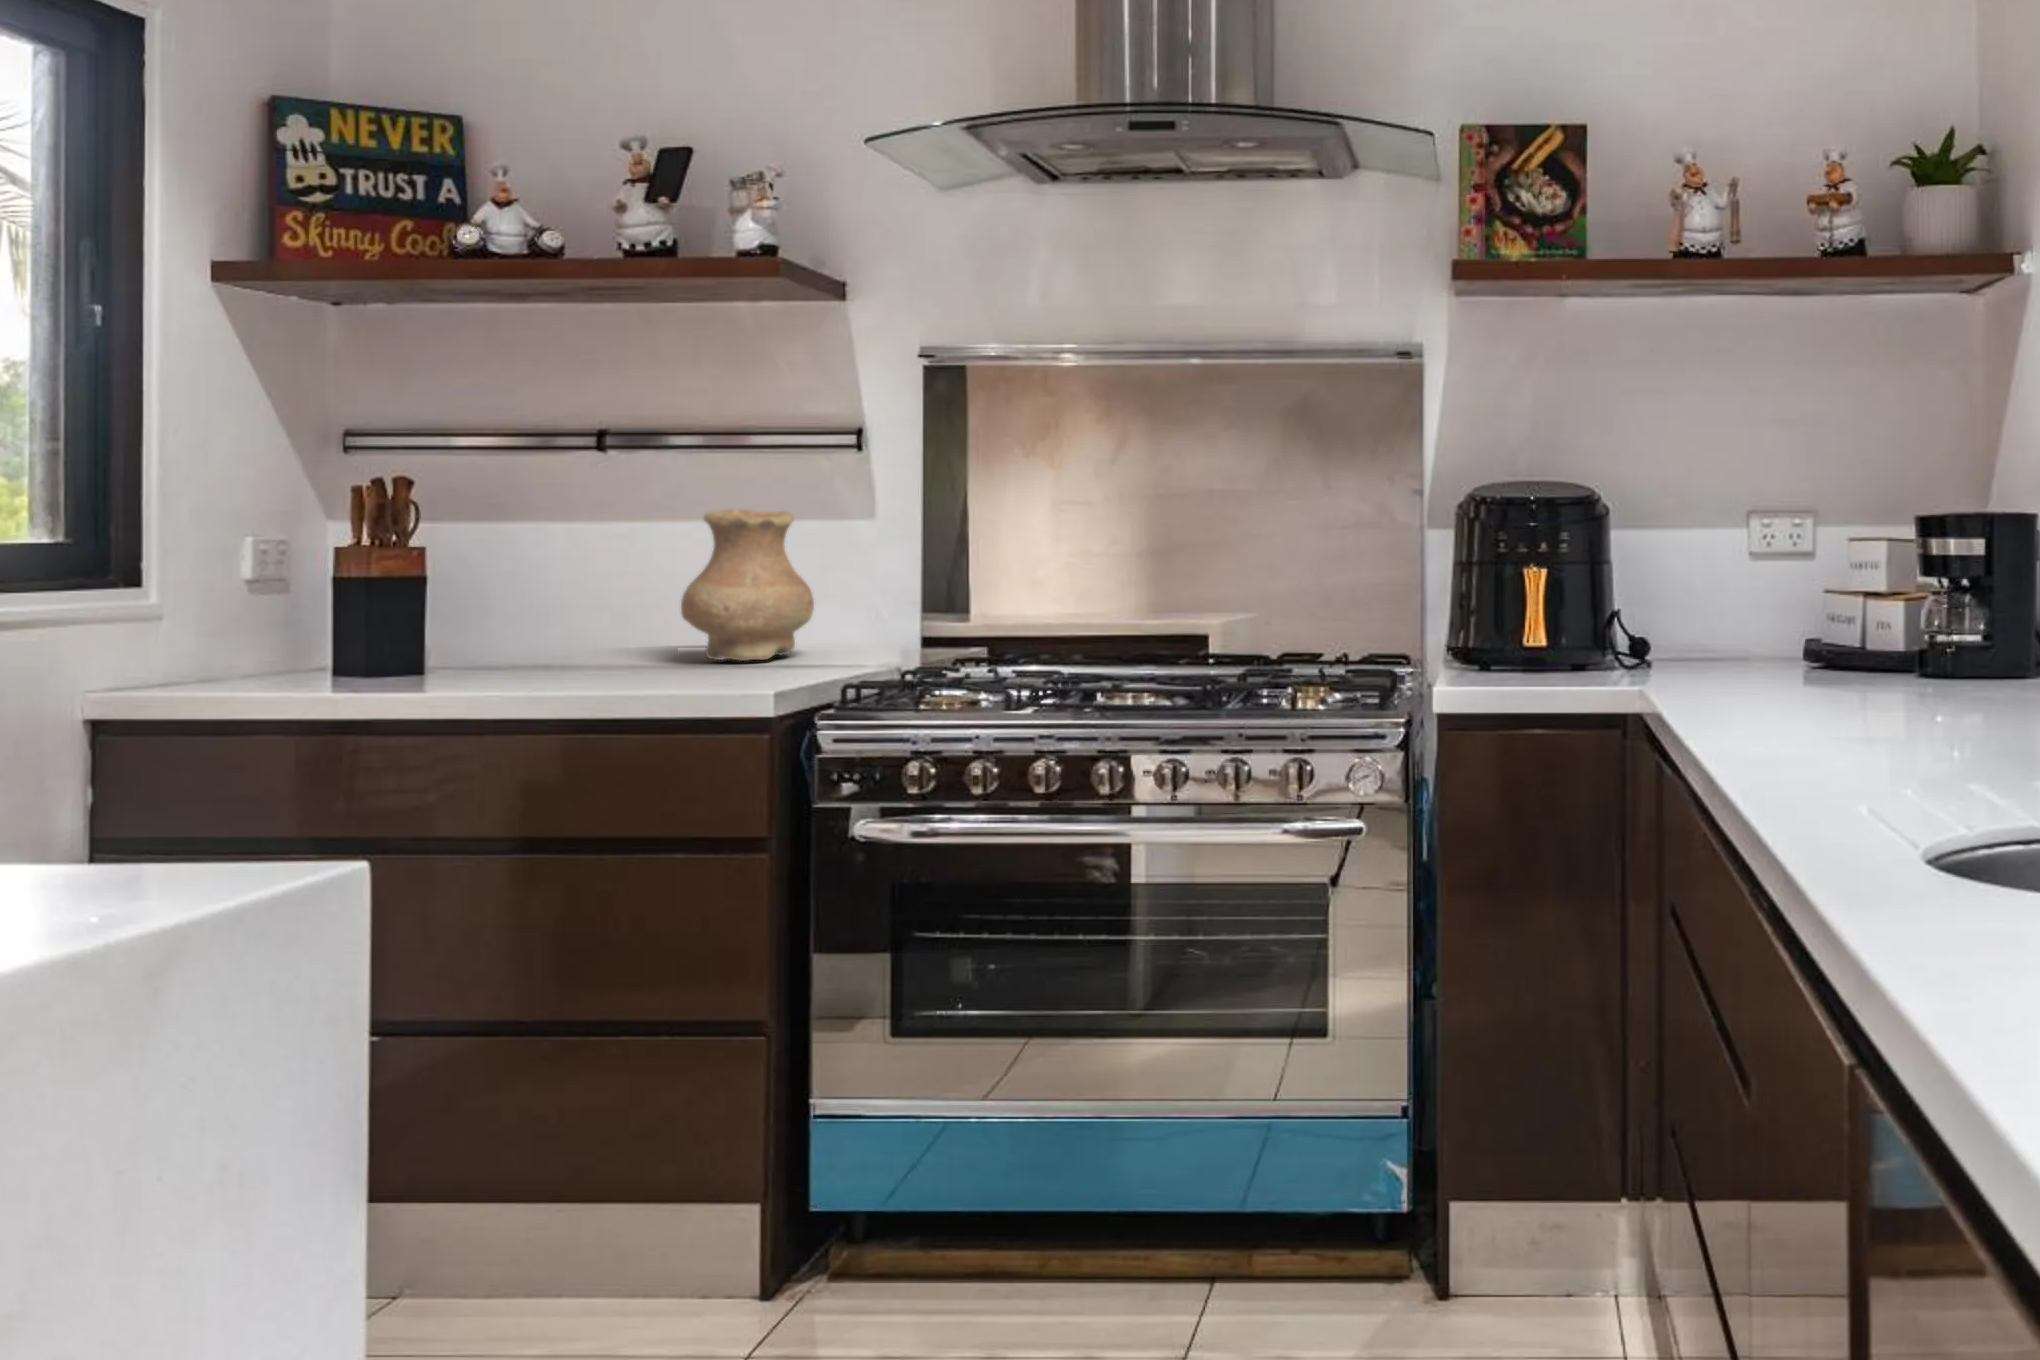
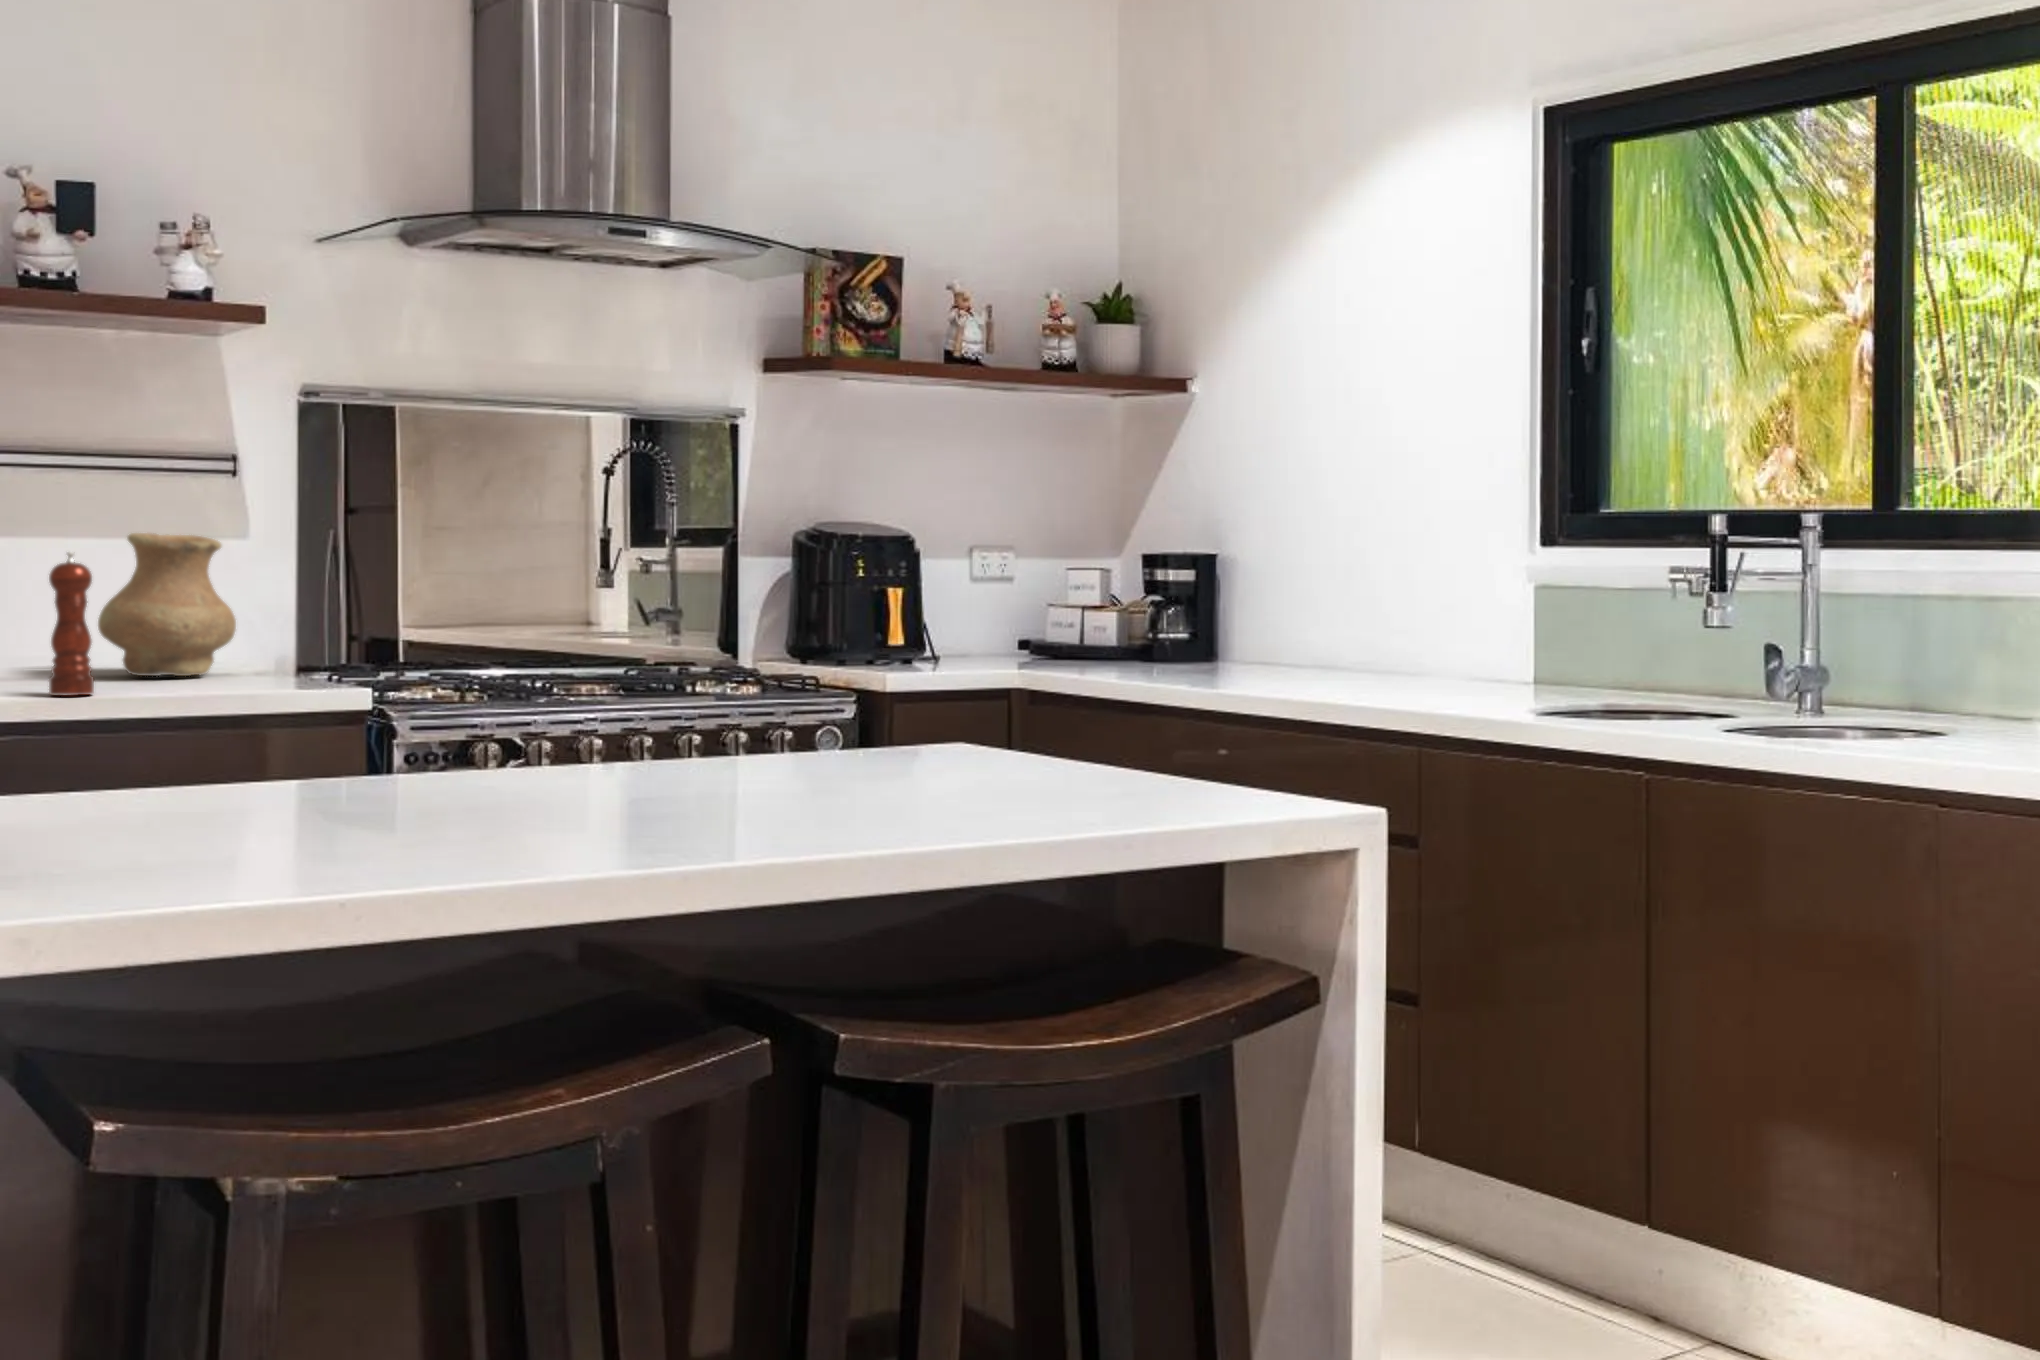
pepper mill: none [539,531,583,682] -> present [49,552,94,696]

